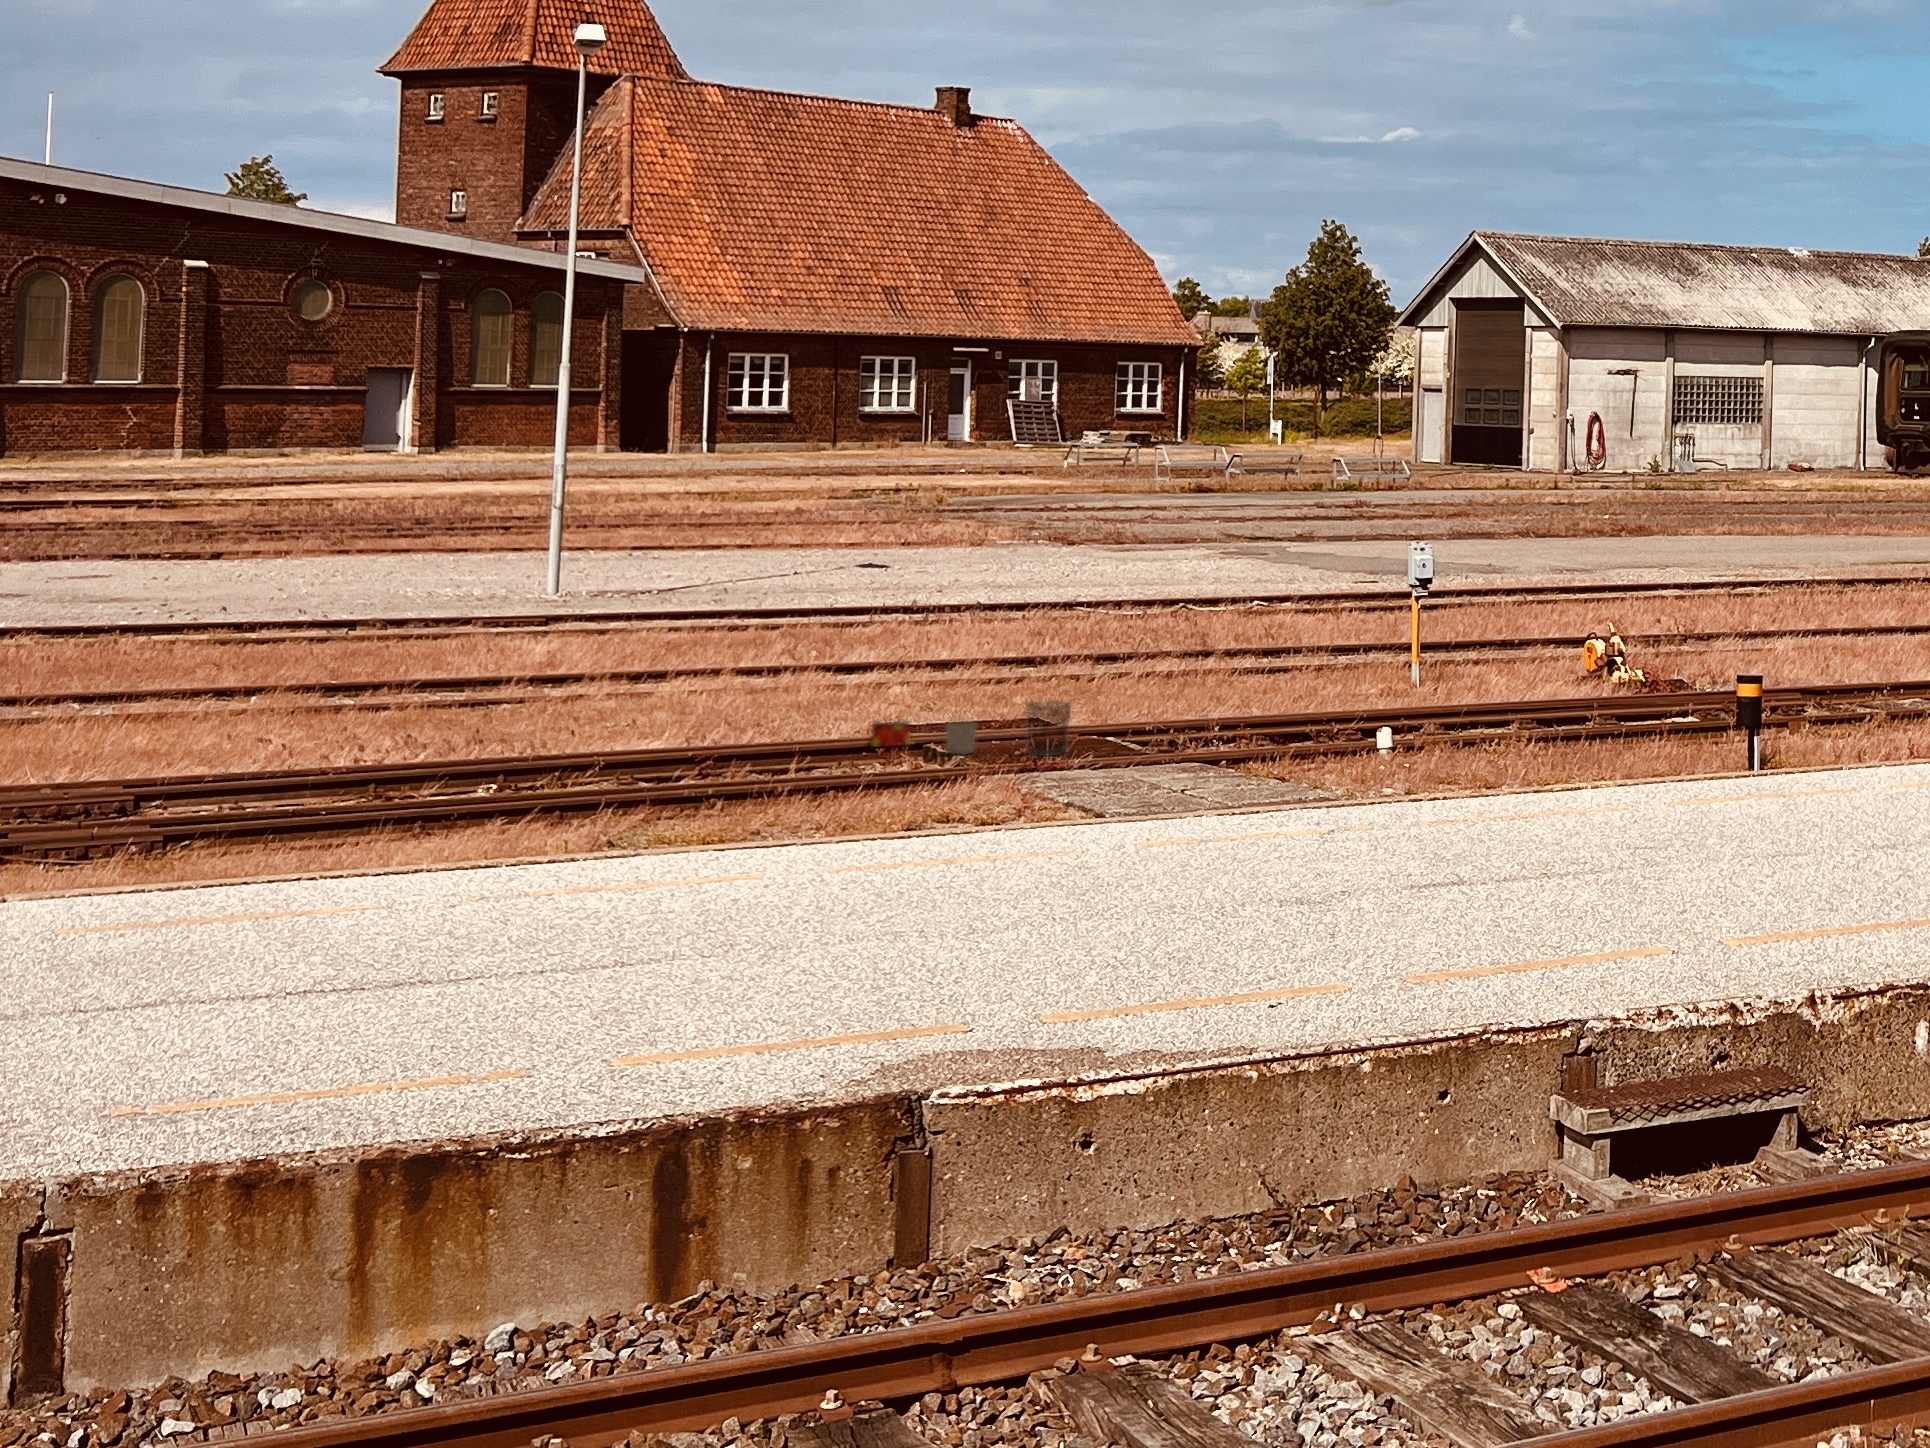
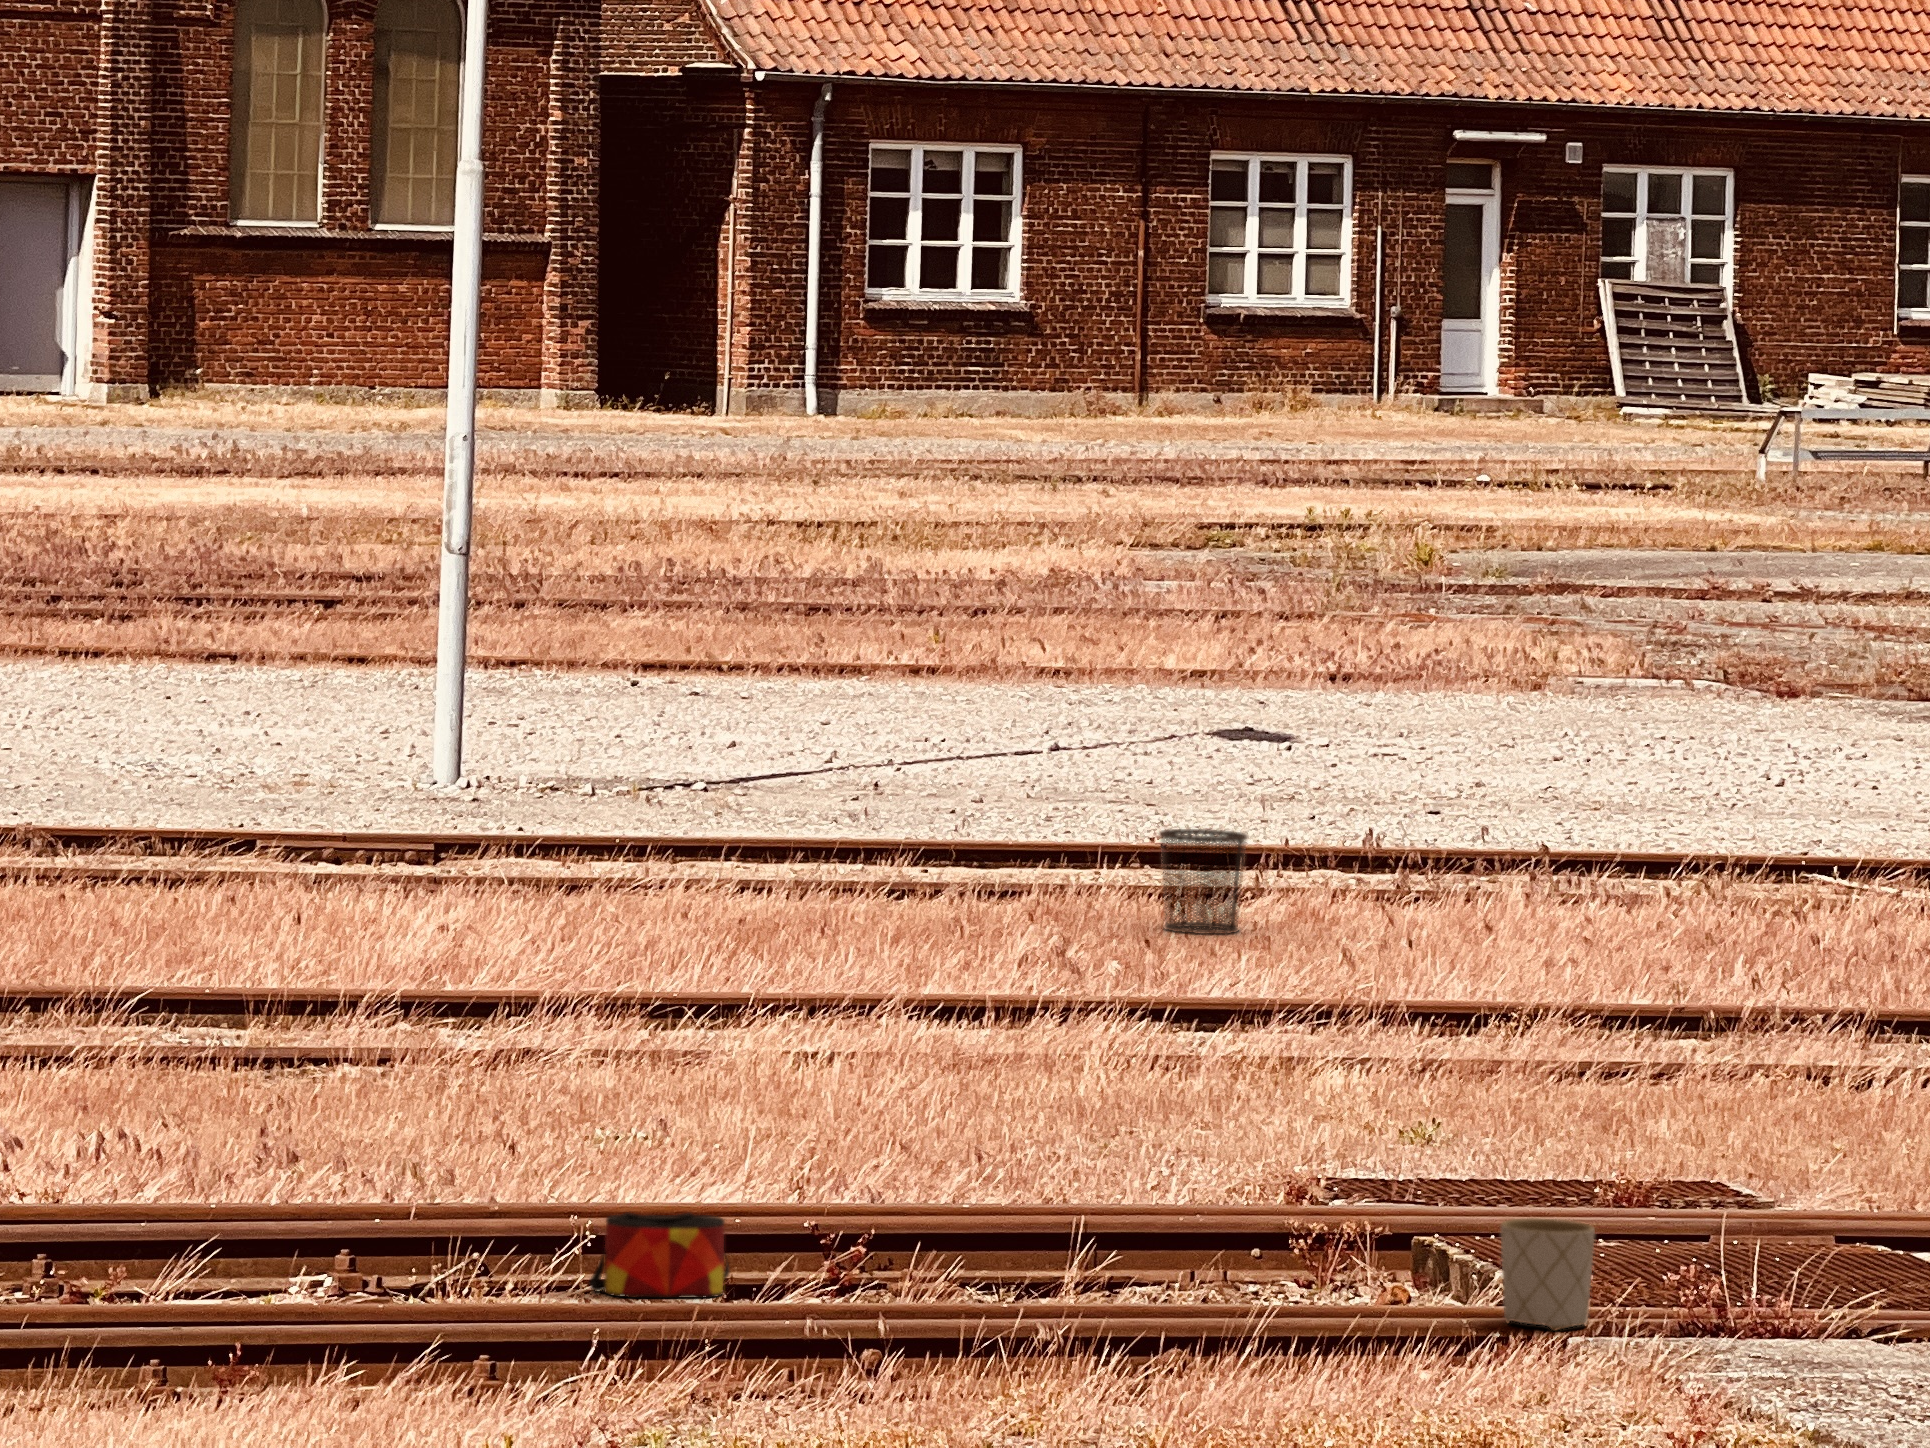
waste bin: present [1026,702,1071,755] -> present [1159,829,1248,934]
bag: present [867,721,912,747] -> present [588,1212,730,1298]

